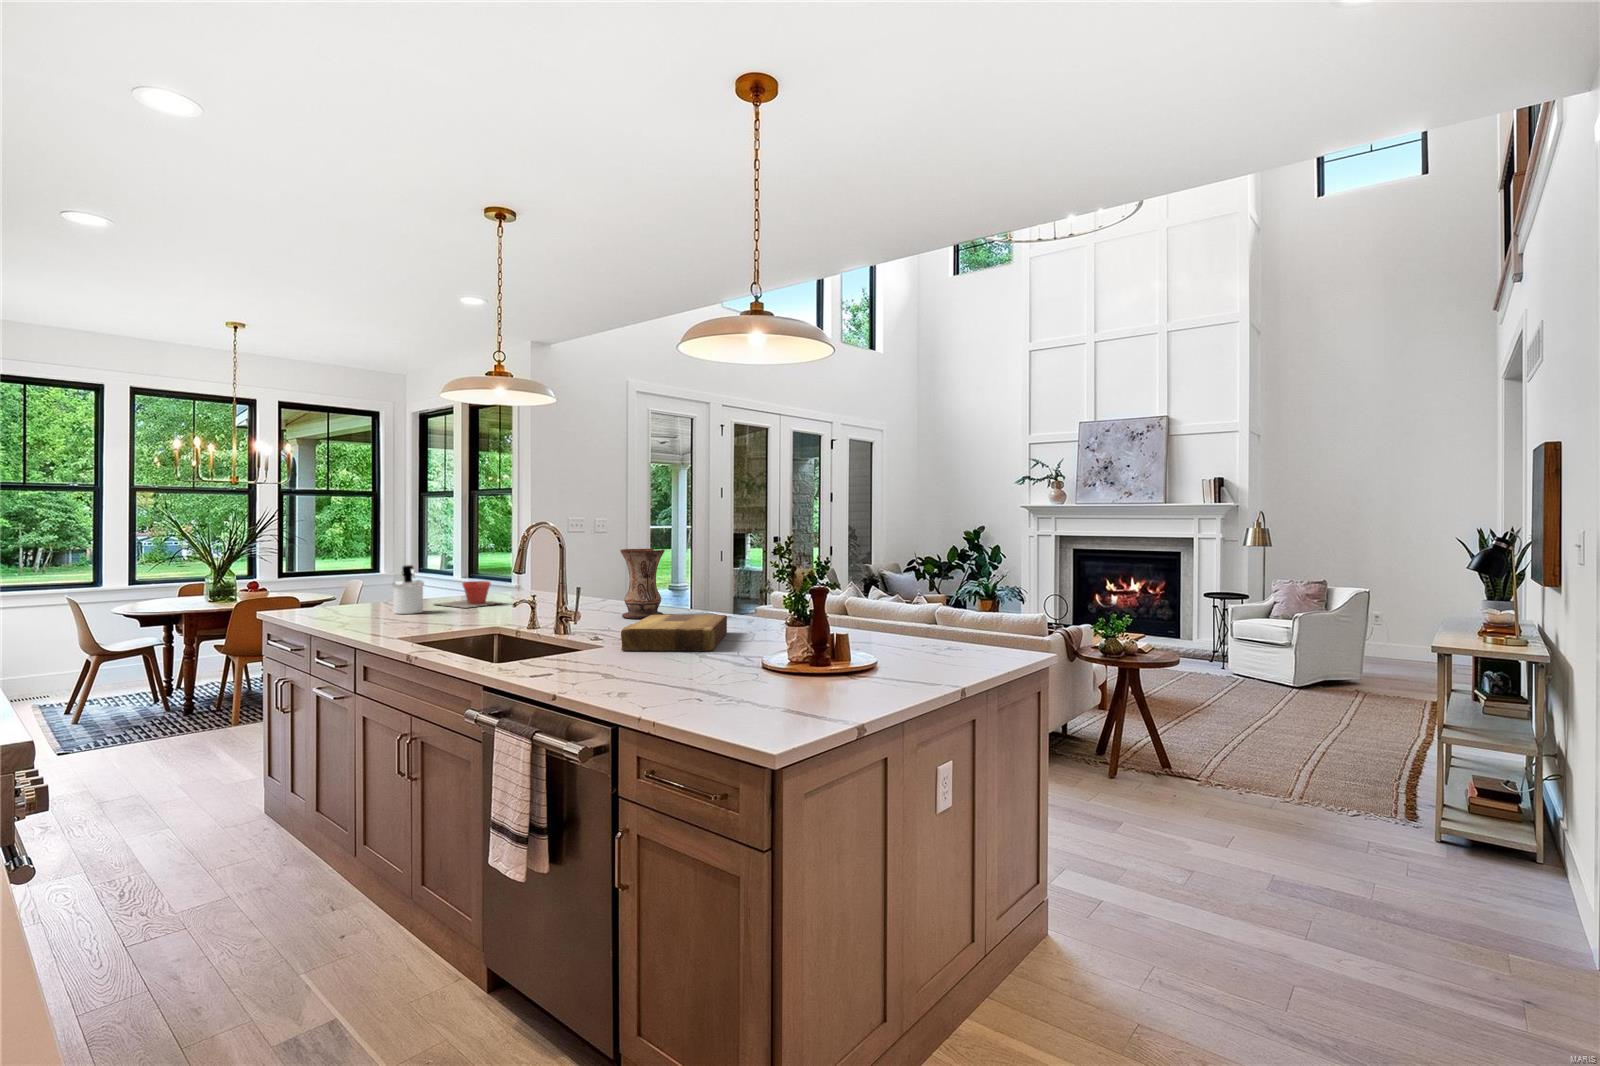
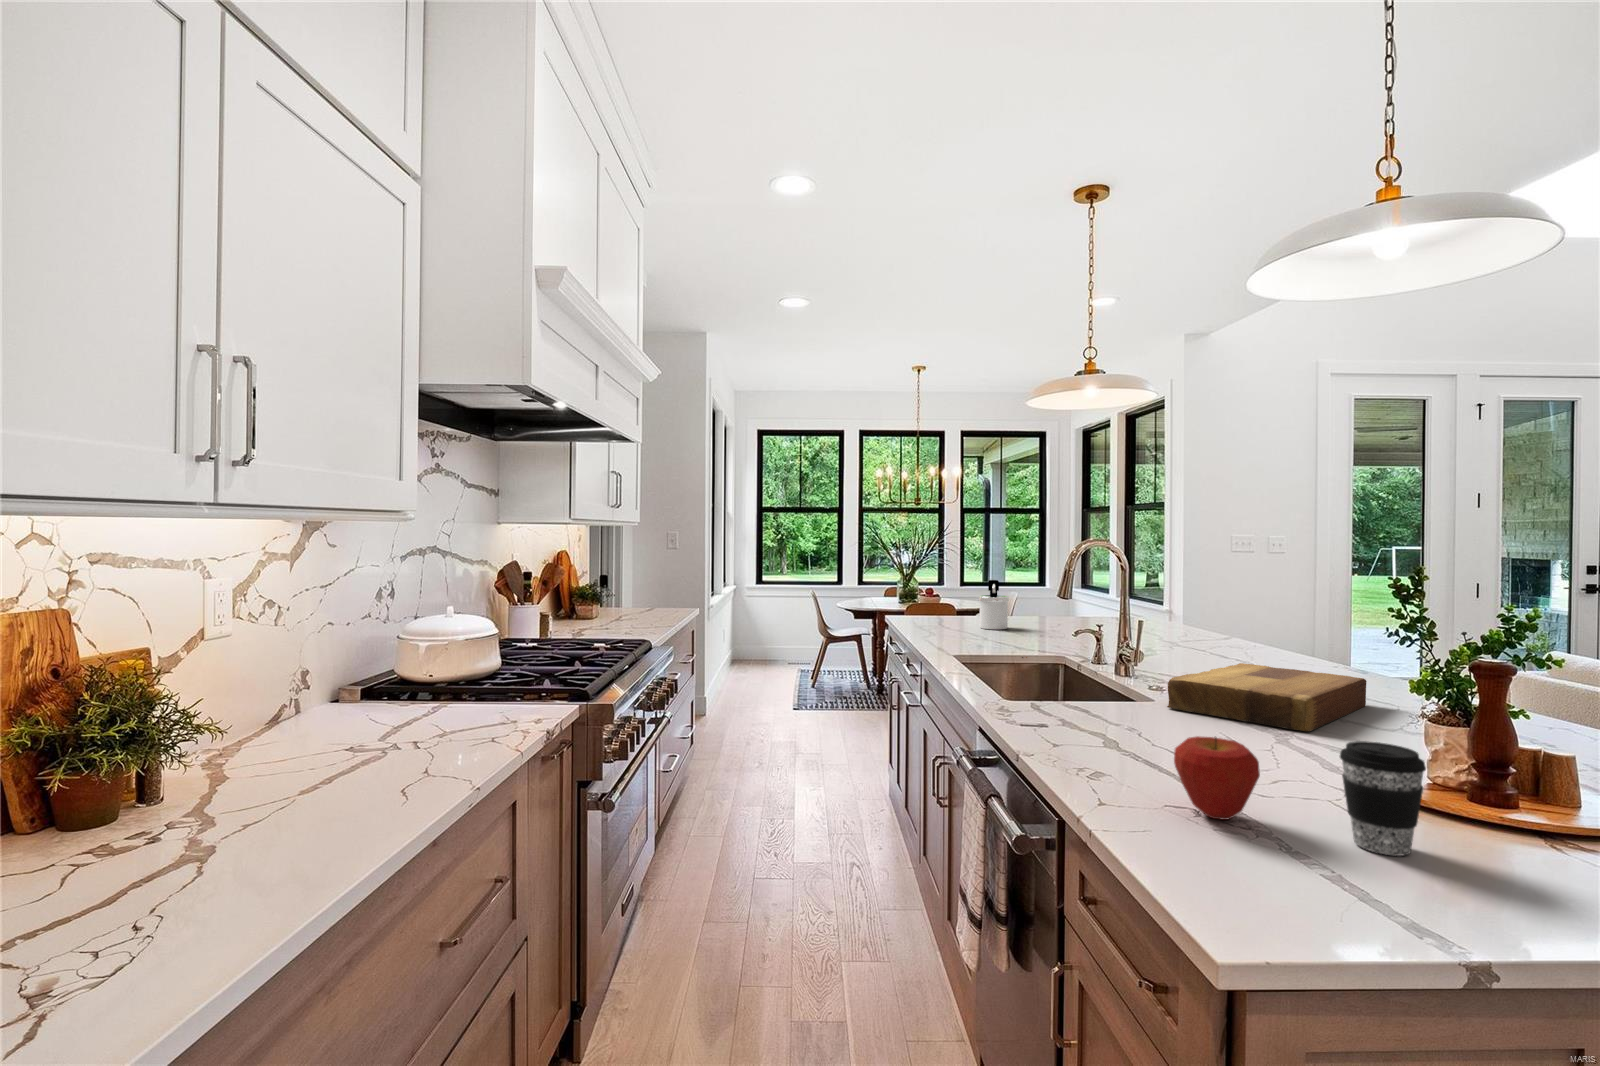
vase: present [620,549,665,619] -> none [1220,572,1288,667]
plant pot: present [436,581,499,608] -> none [1025,600,1097,628]
coffee cup: none [769,638,807,696] -> present [1340,741,1426,856]
apple: none [684,648,732,699] -> present [1174,736,1260,820]

